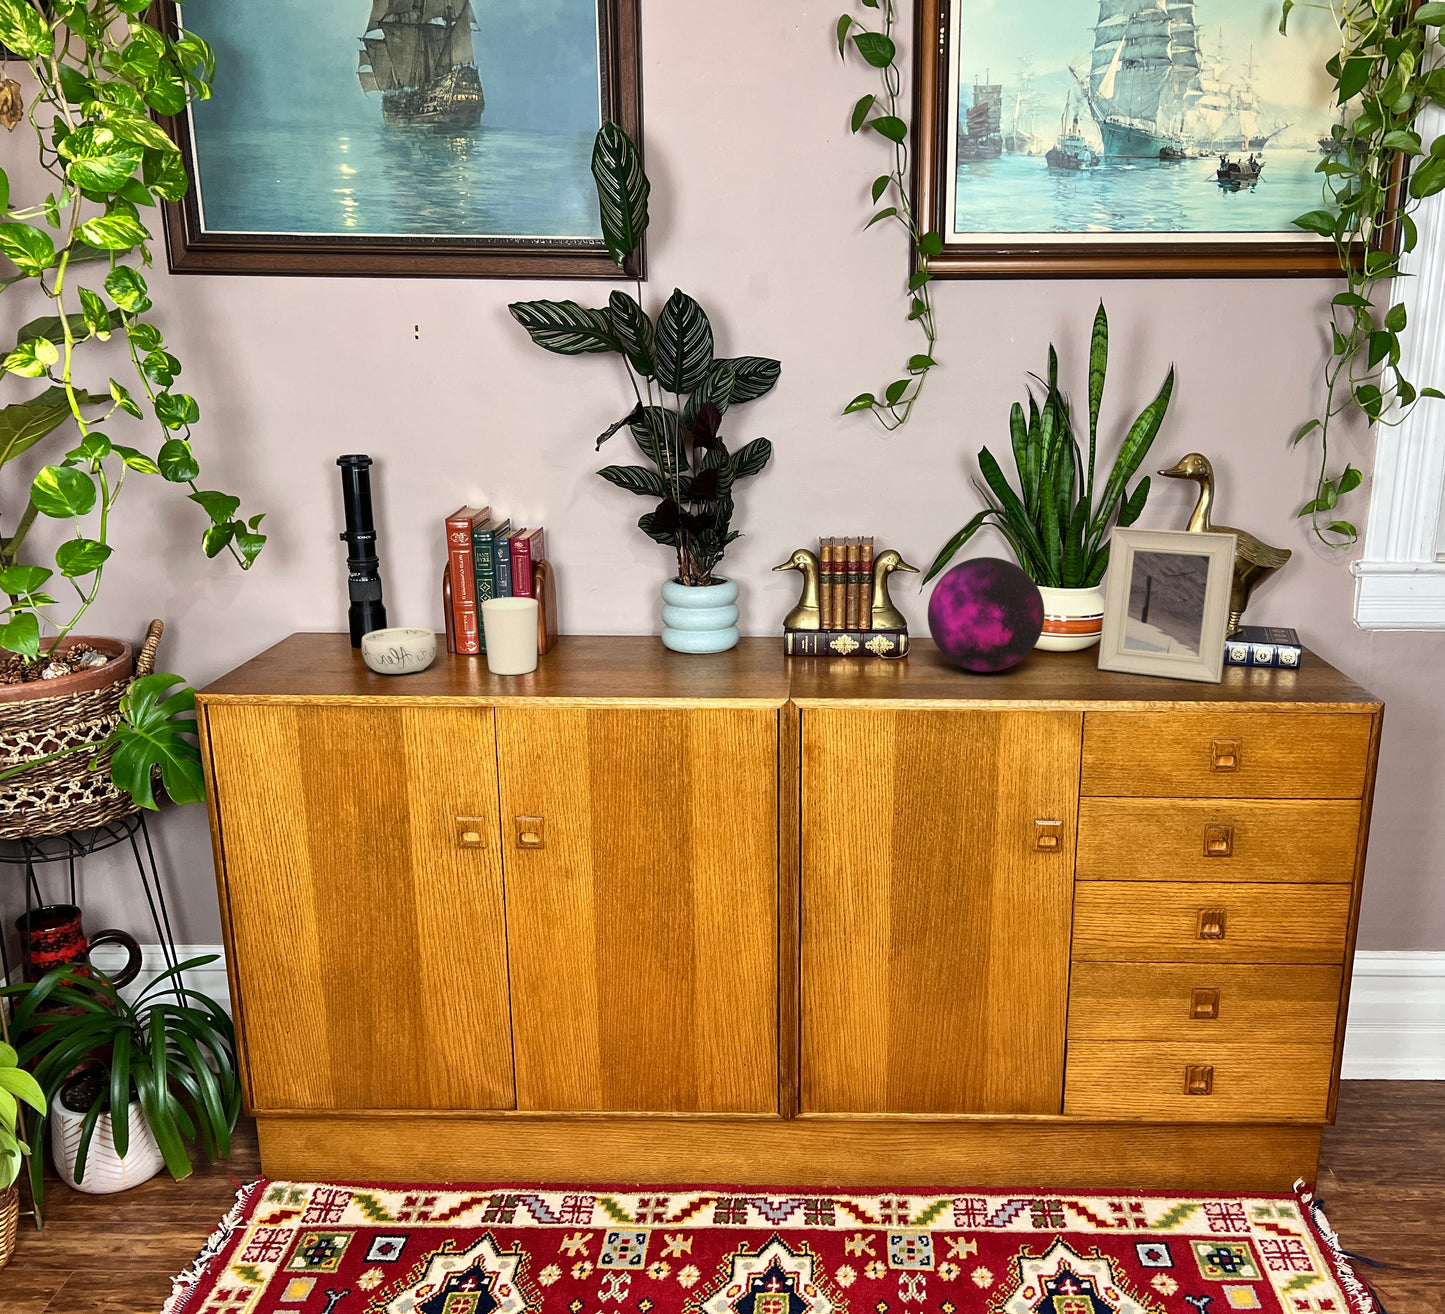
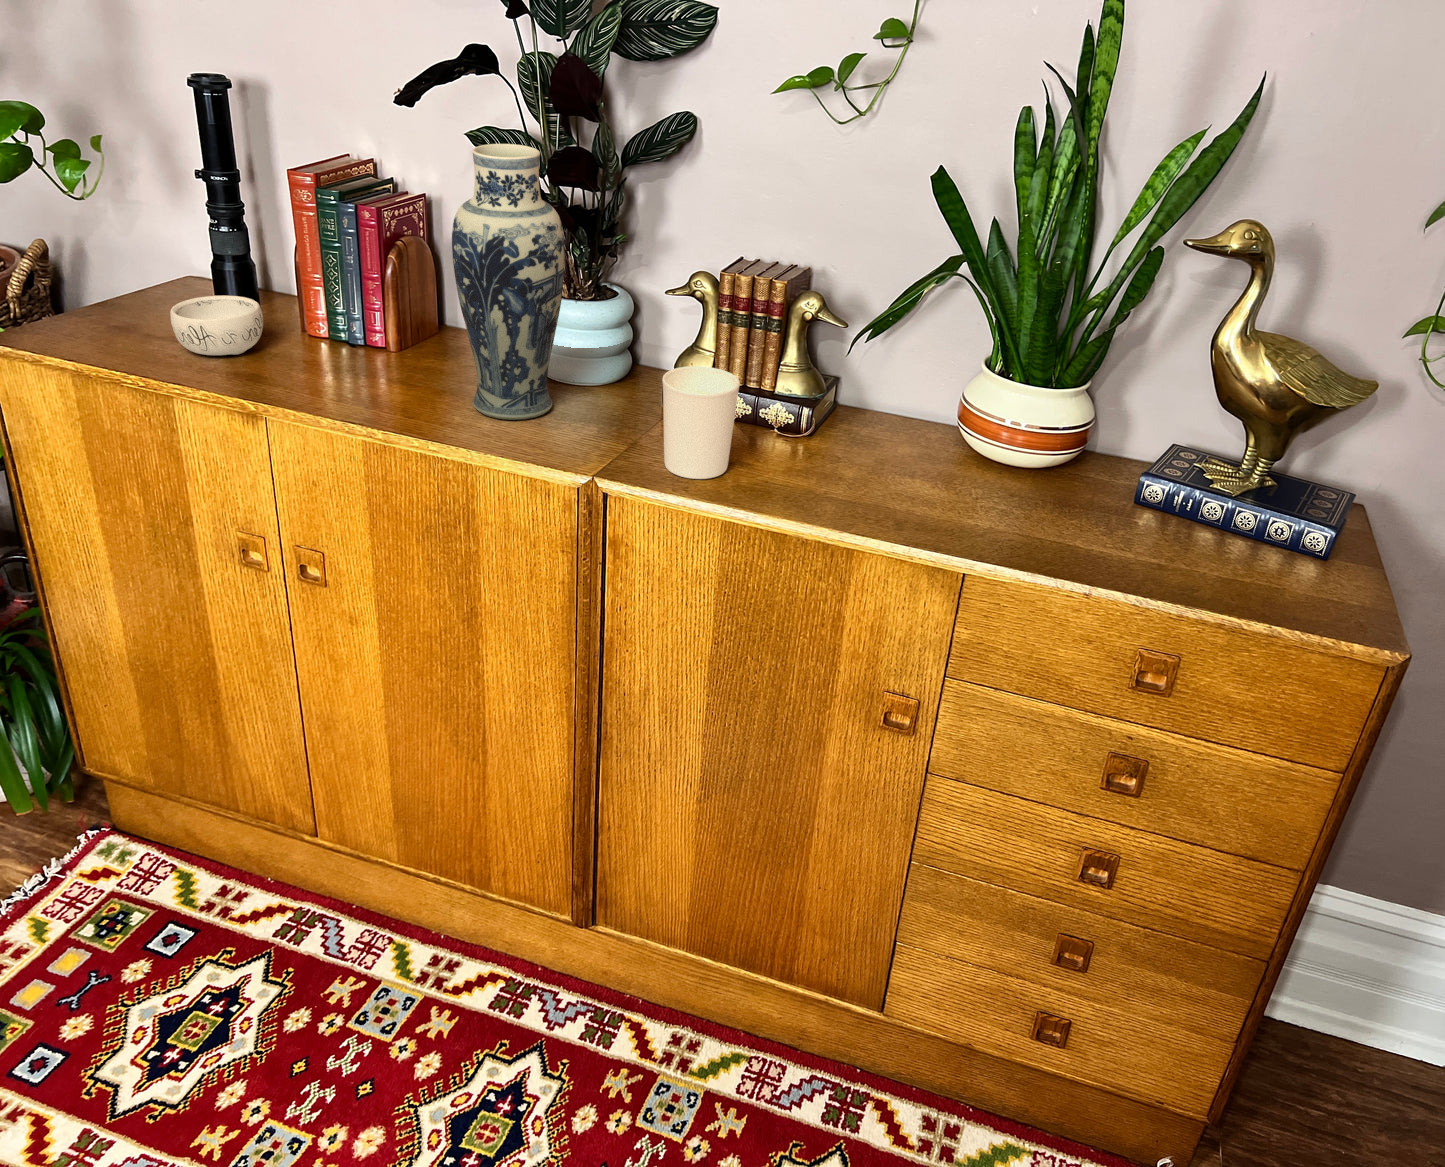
vase: none [631,469,716,678] -> present [452,144,565,420]
picture frame: present [1098,526,1238,683] -> none [1043,313,1267,568]
decorative orb: present [928,557,1045,672] -> none [821,327,978,485]
candle holder: present [481,597,538,675] -> present [662,366,740,479]

